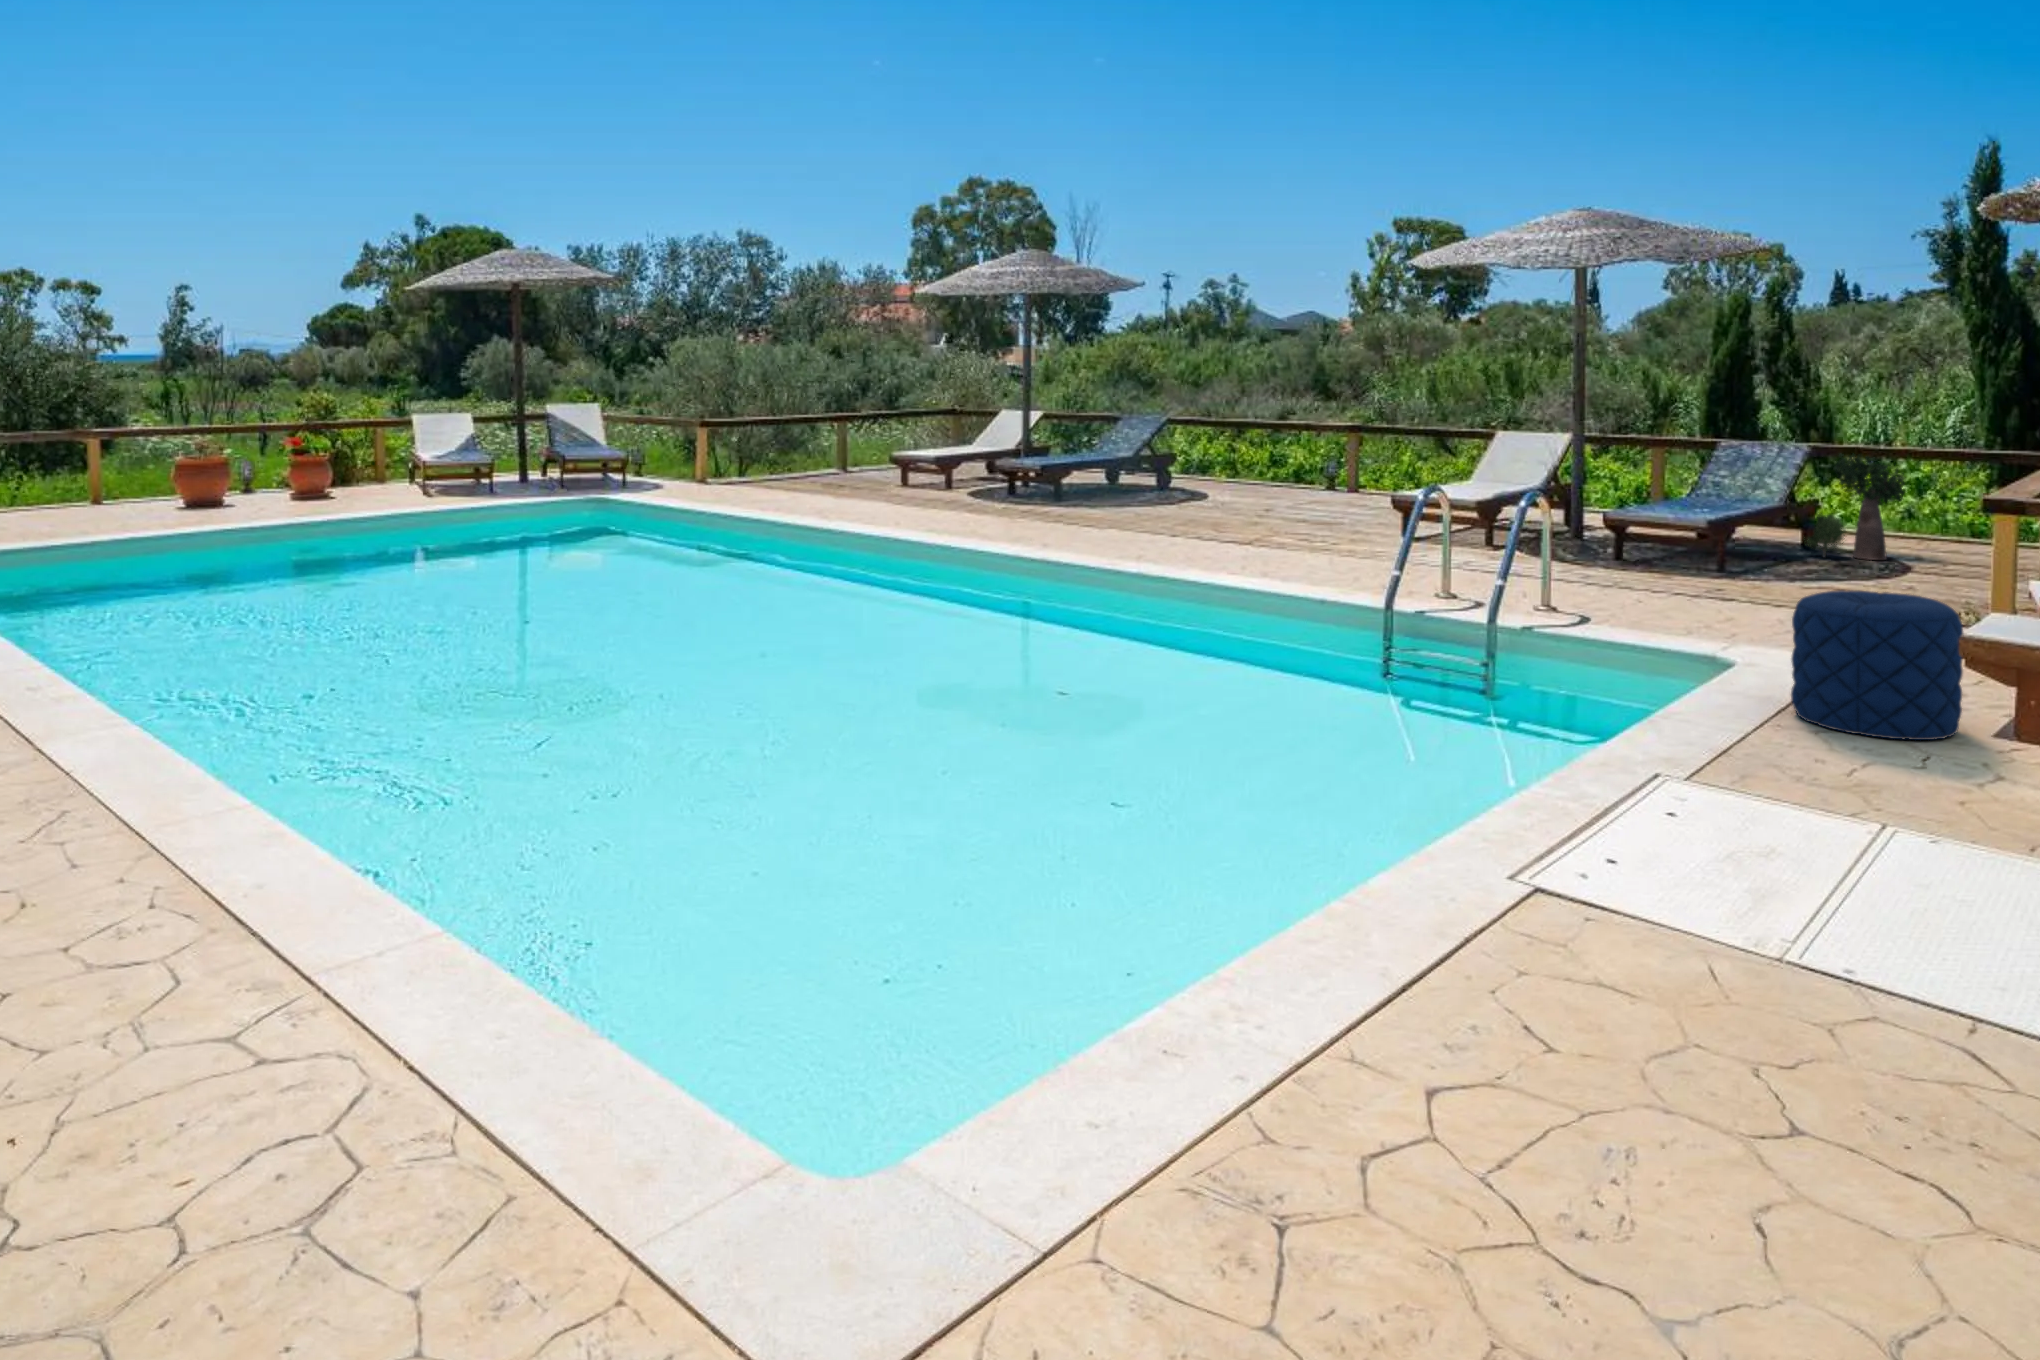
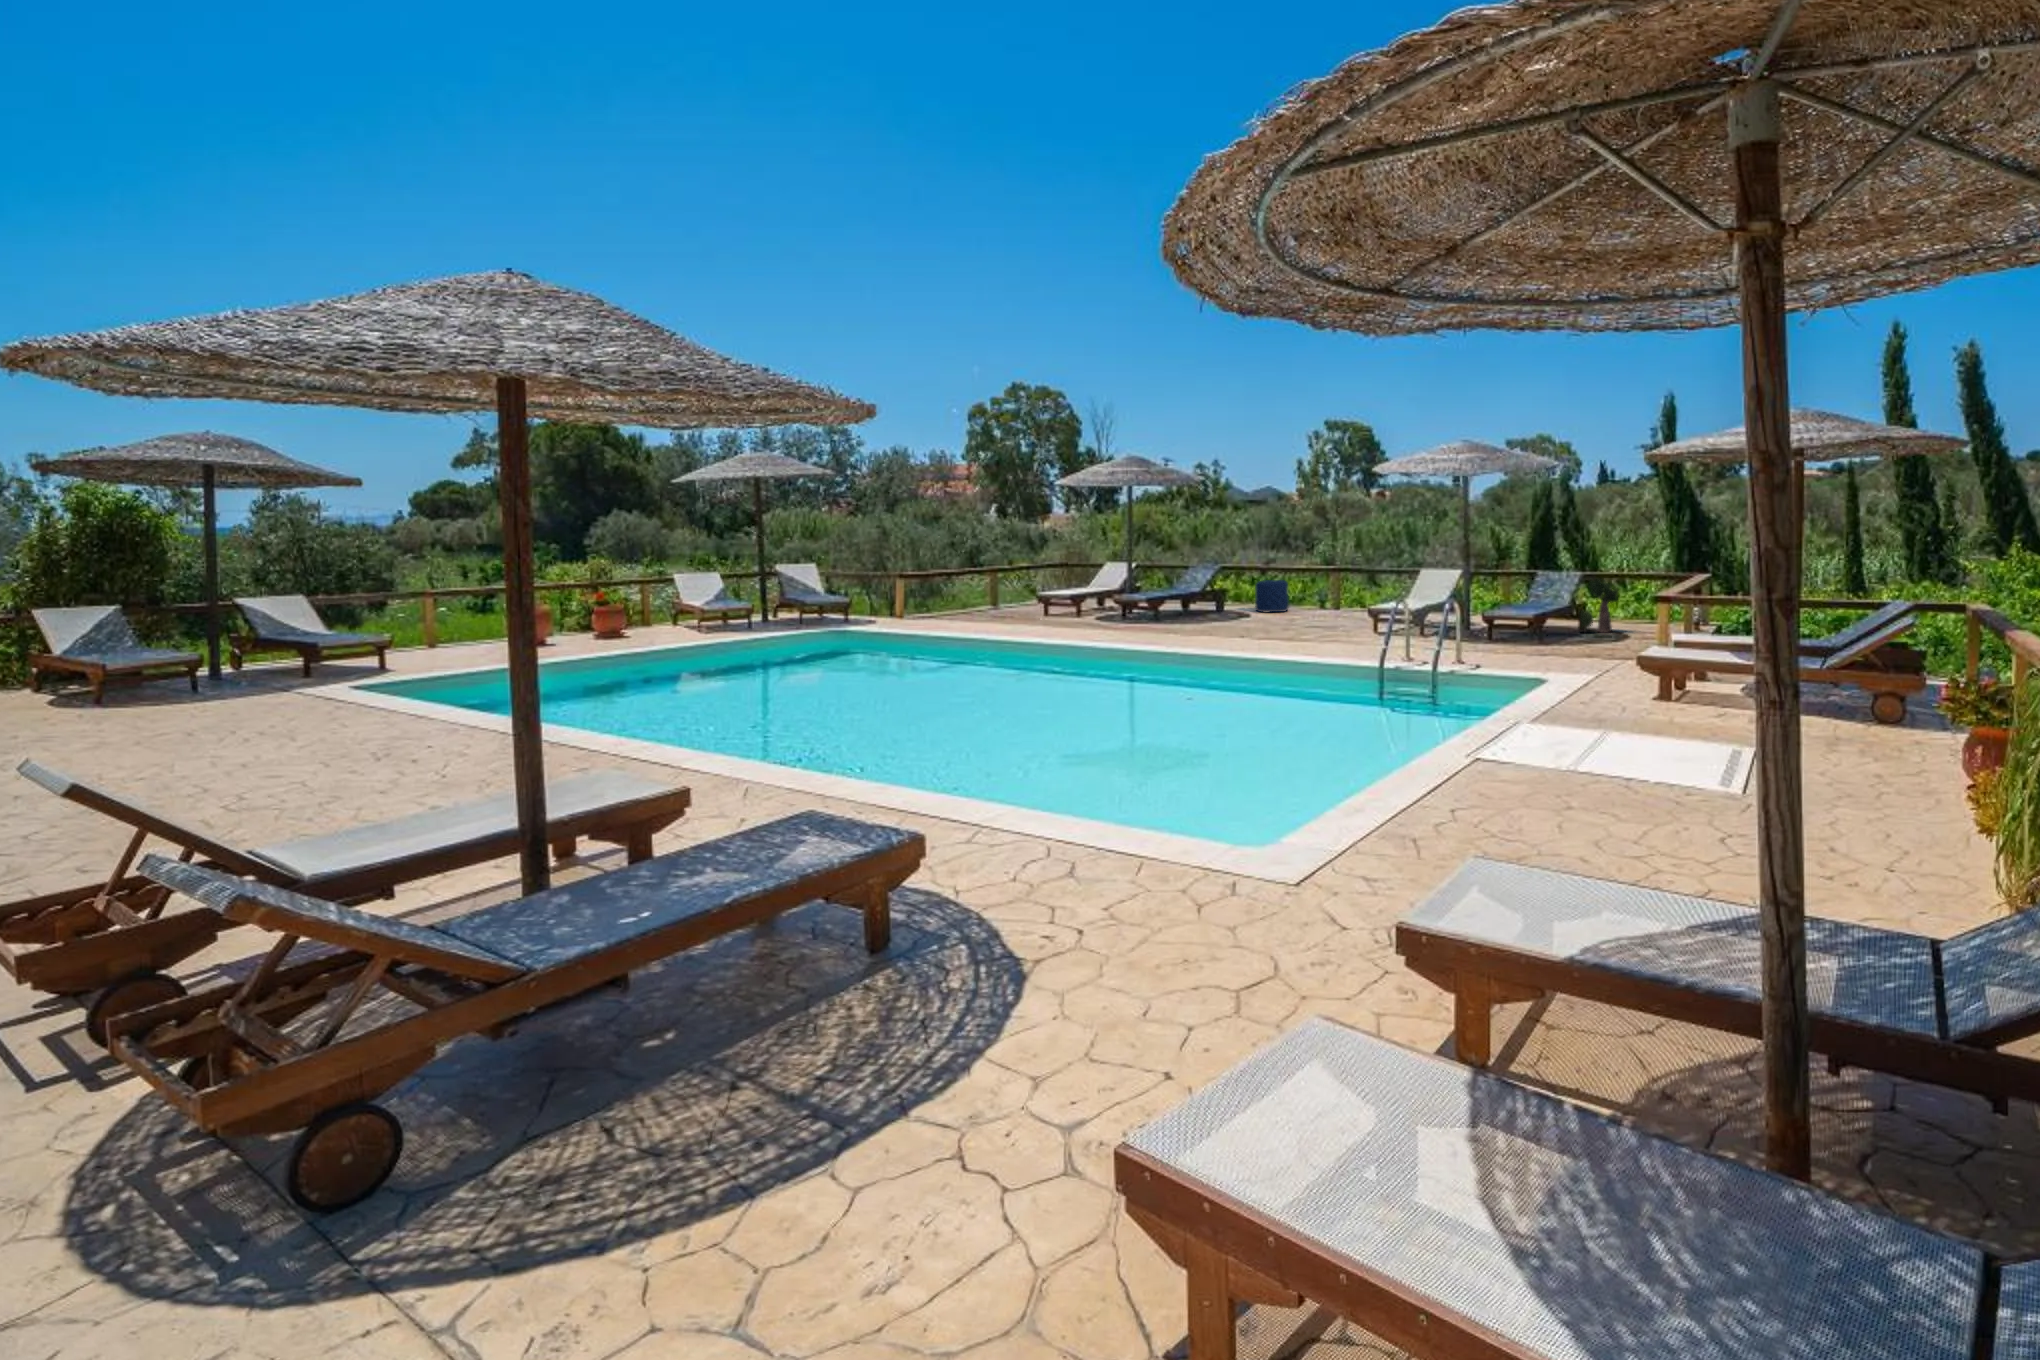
pouf: present [1791,590,1963,740] -> present [1255,580,1289,612]

